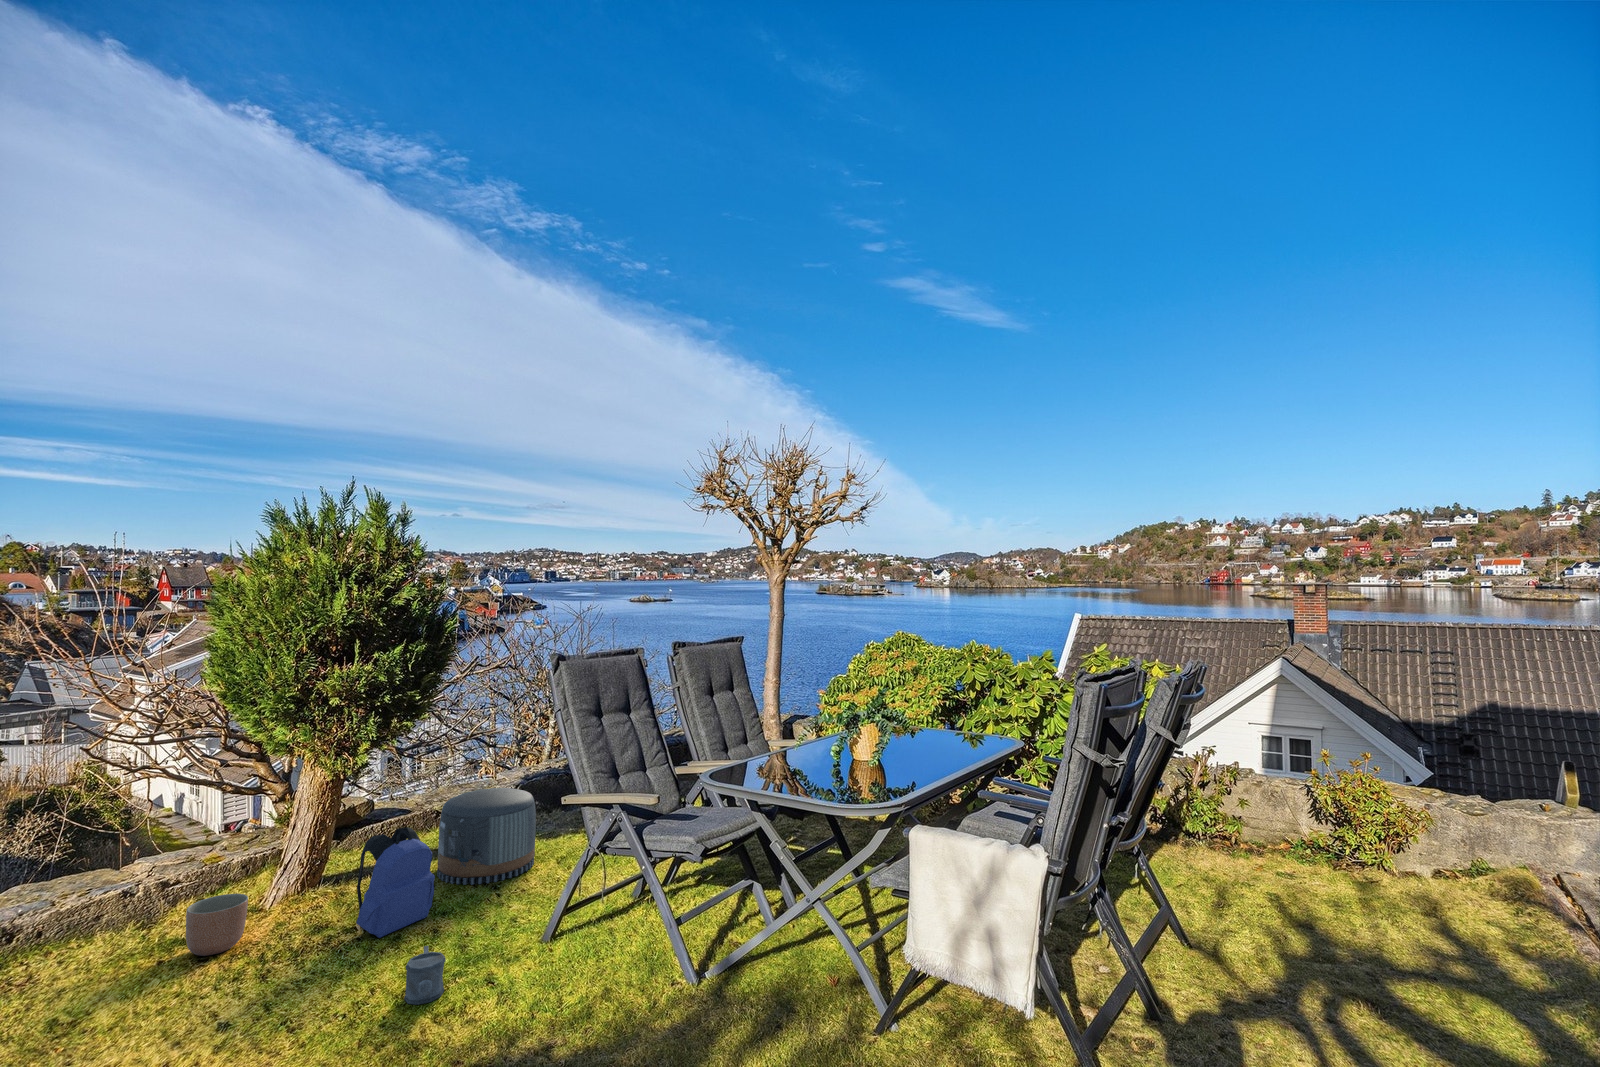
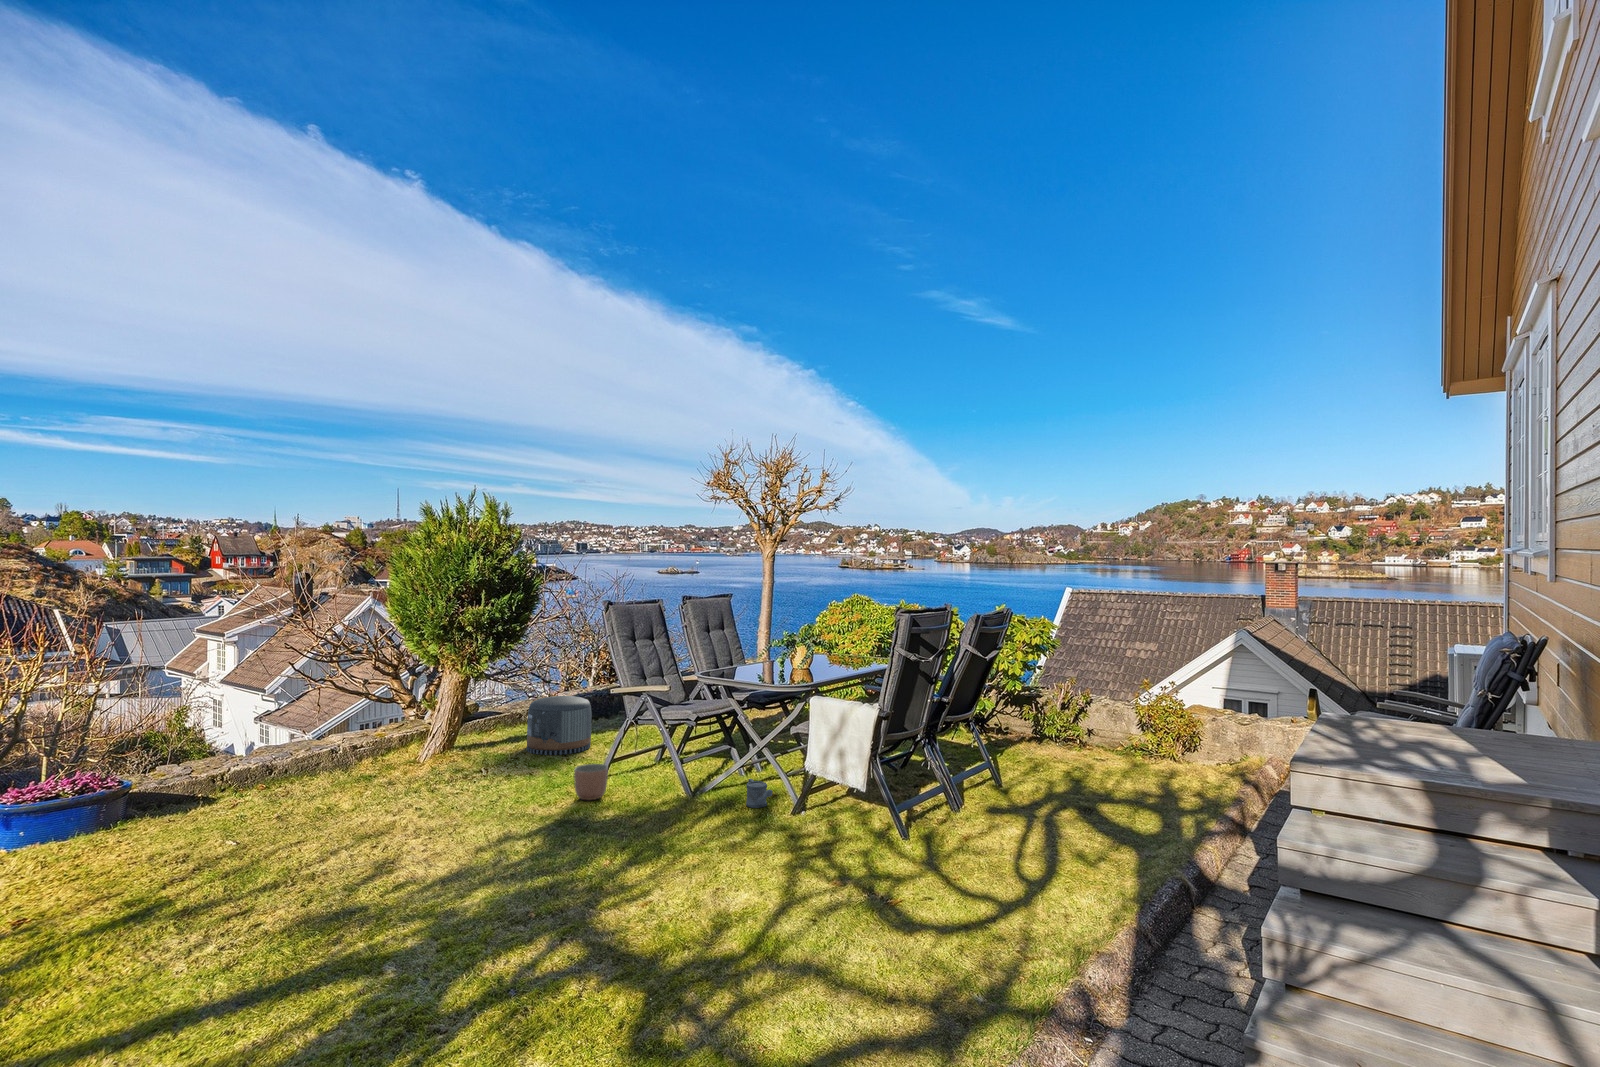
backpack: present [356,827,435,938] -> none [481,710,529,775]
planter: present [186,894,248,956] -> present [574,764,608,800]
watering can: present [404,946,446,1005] -> present [746,779,772,808]

